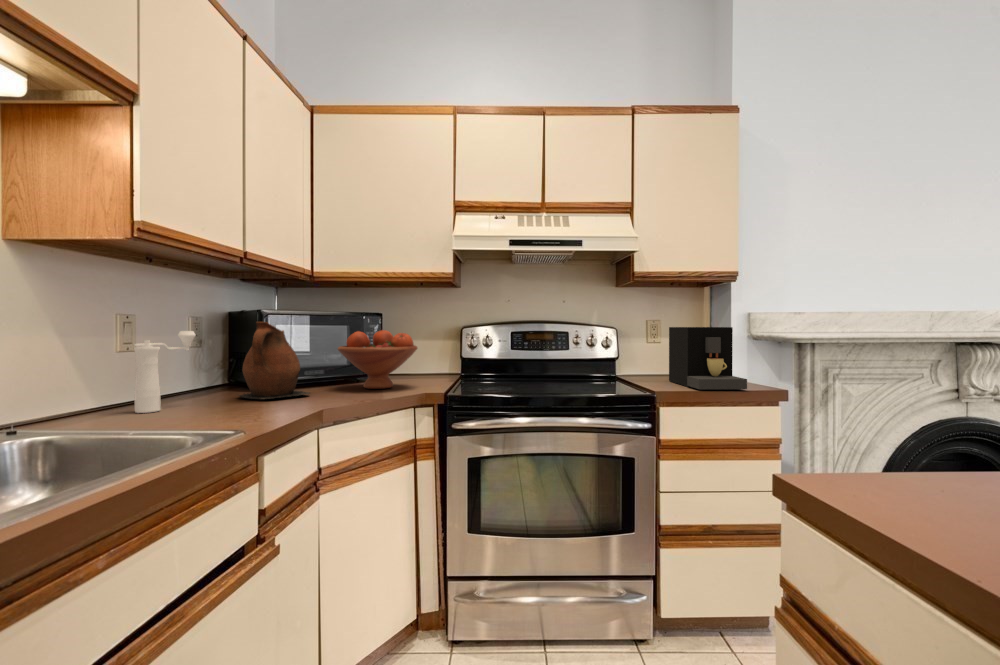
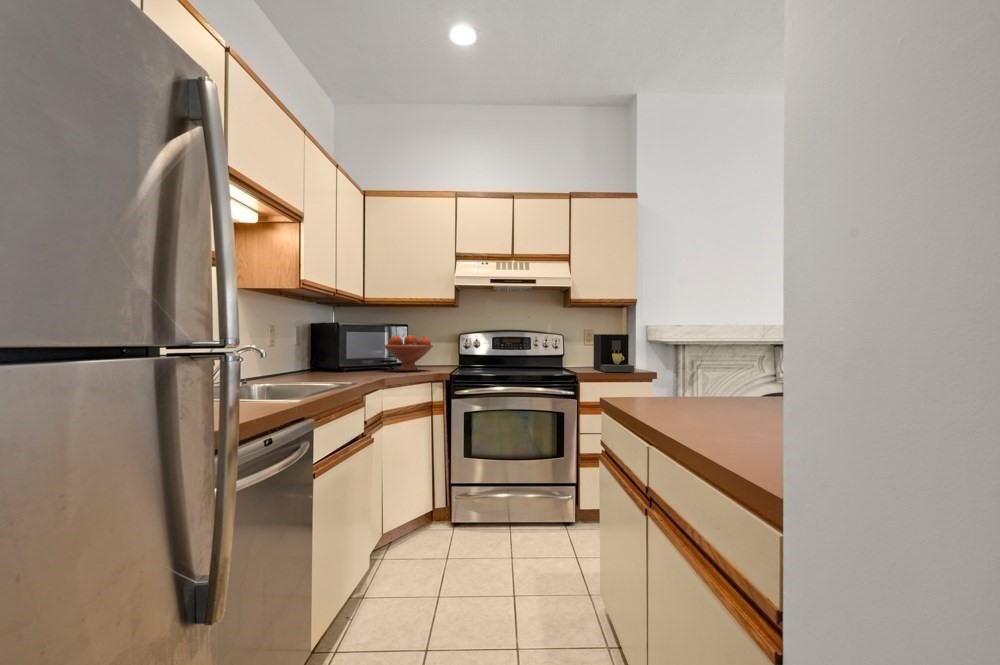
ceramic pitcher: present [239,322,310,399] -> none [328,329,371,374]
pepper mill: present [134,331,195,413] -> none [284,334,312,378]

